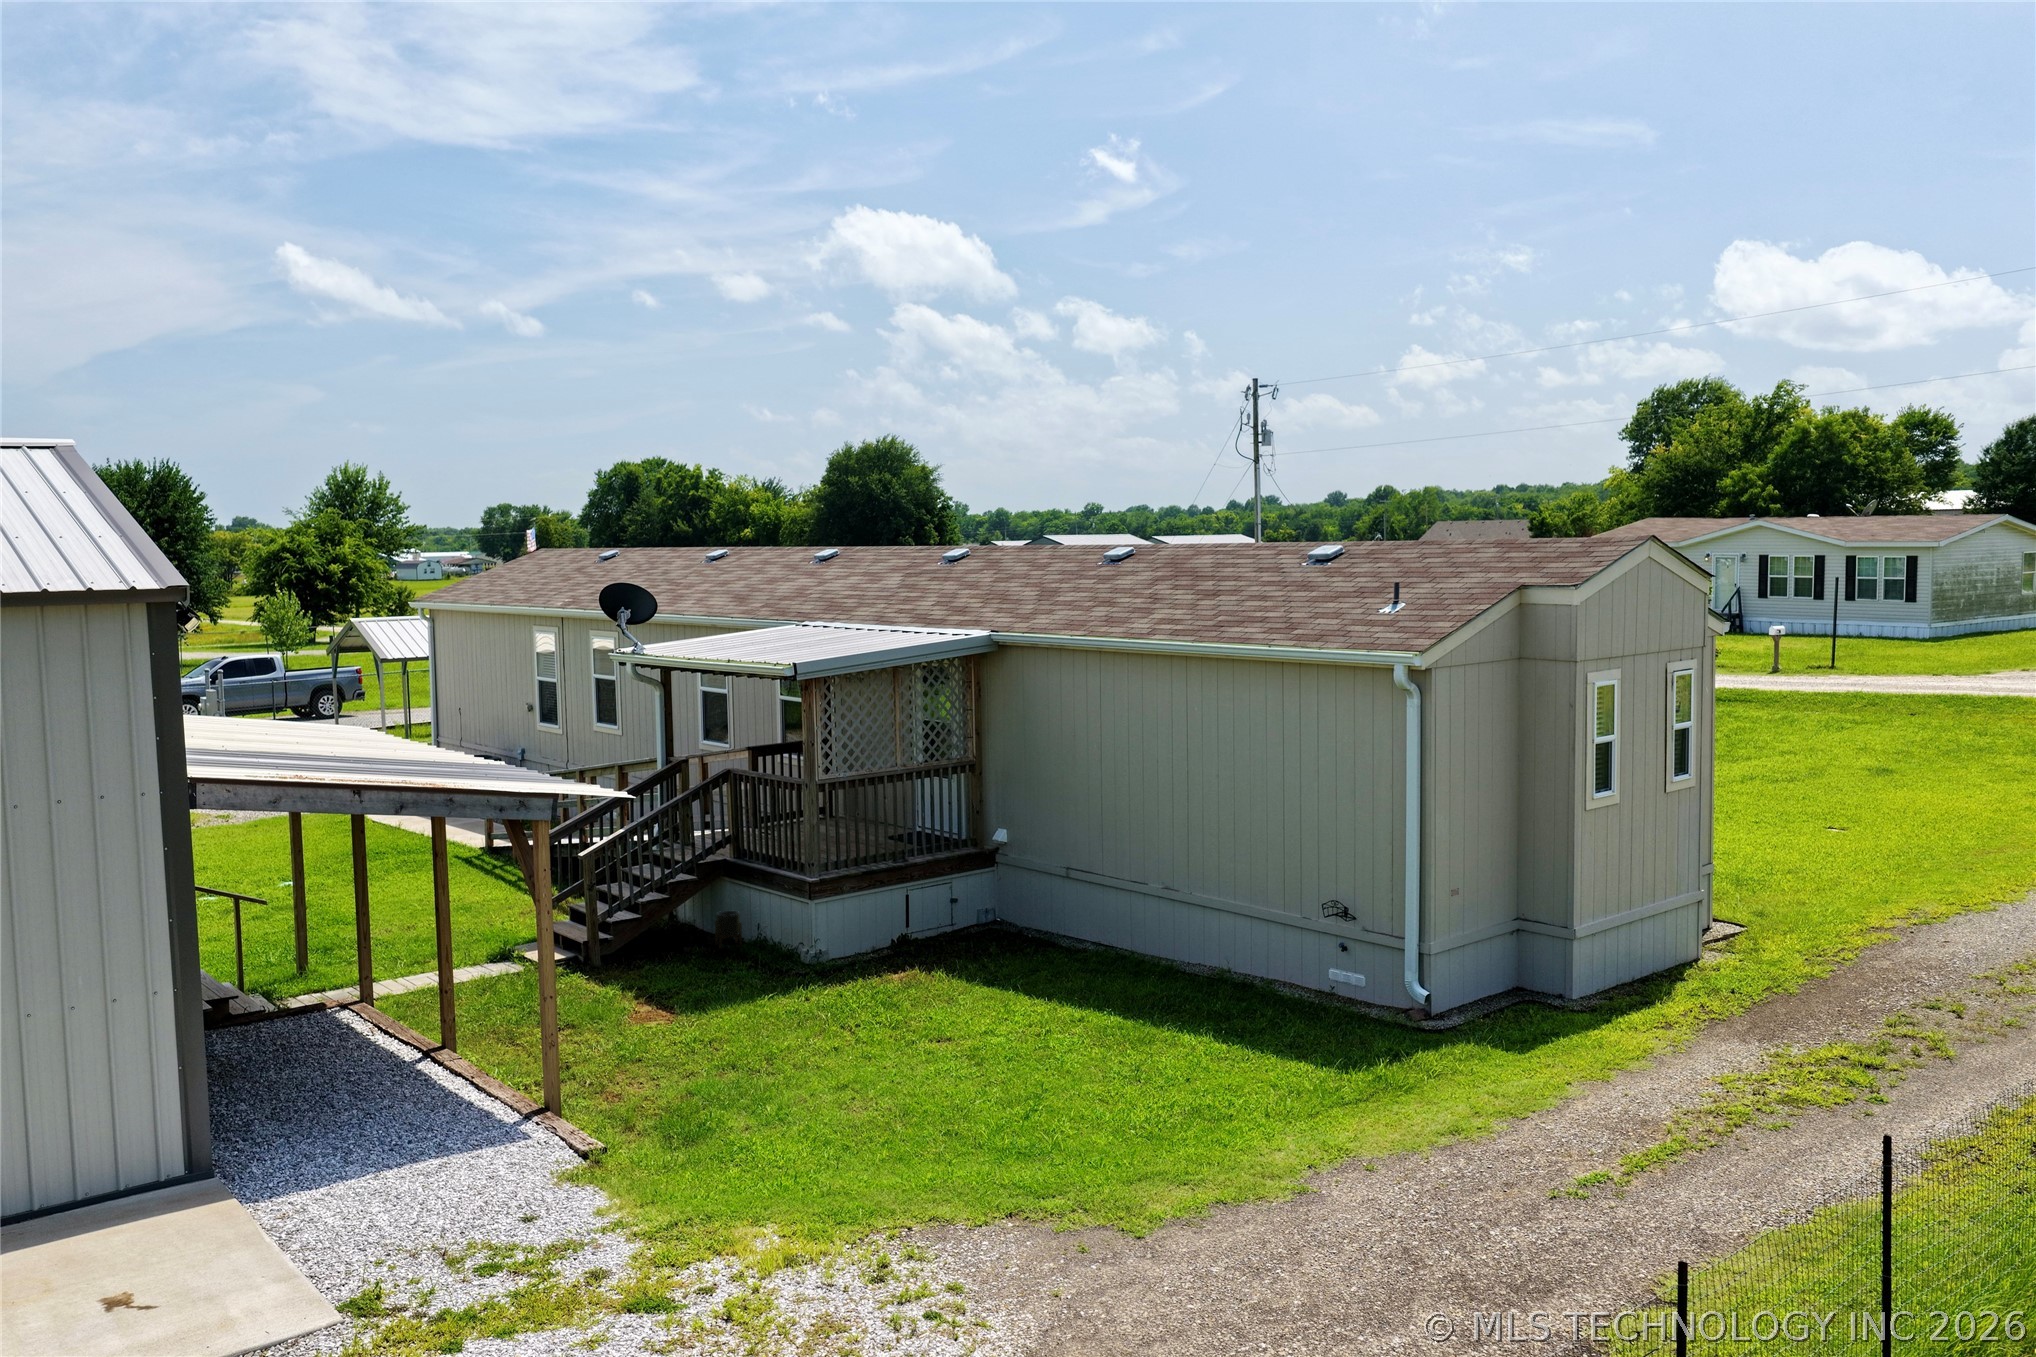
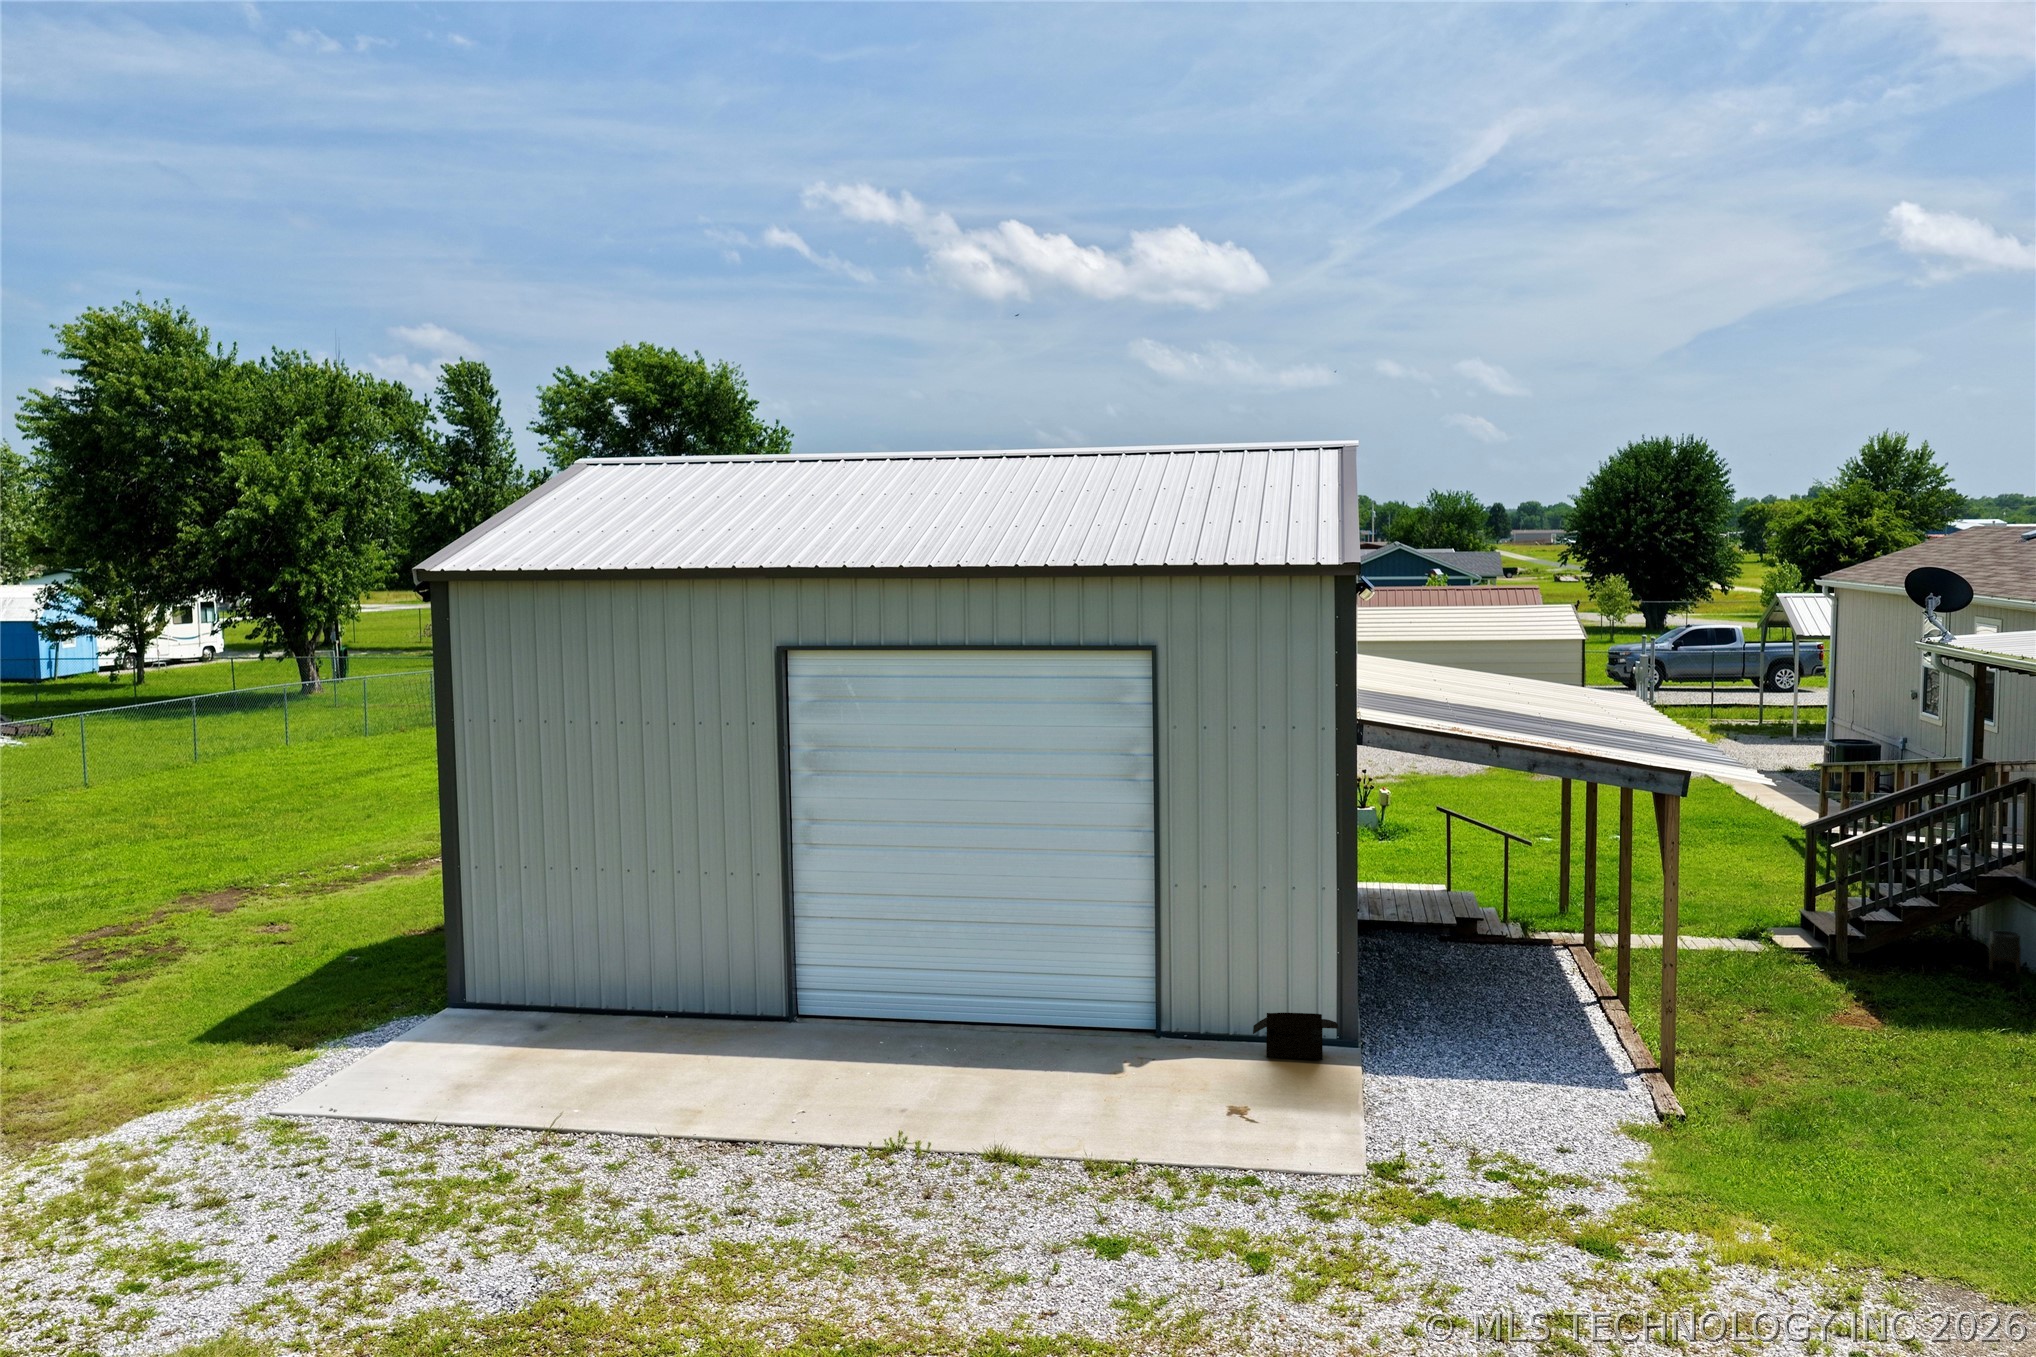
cardboard box: none [70,1146,204,1225] -> present [1253,1013,1339,1060]

